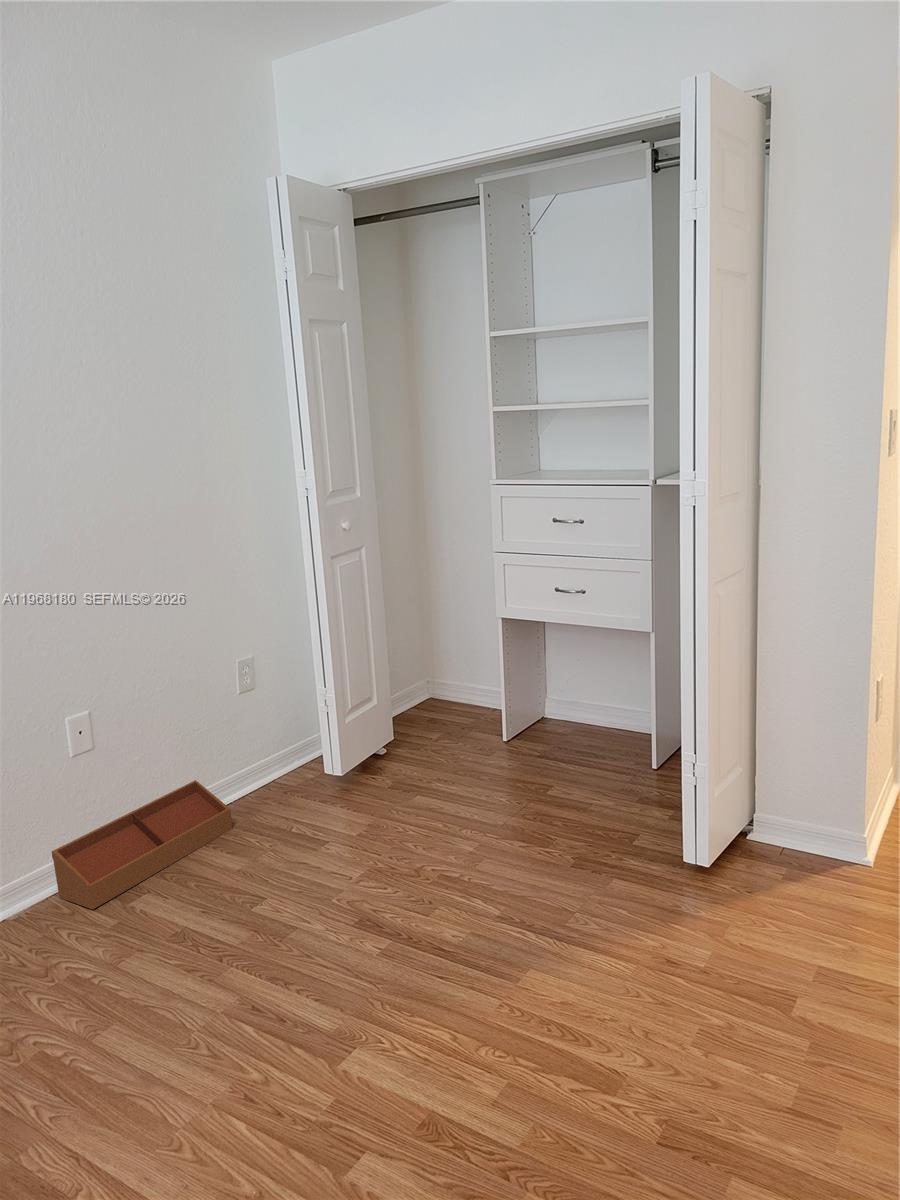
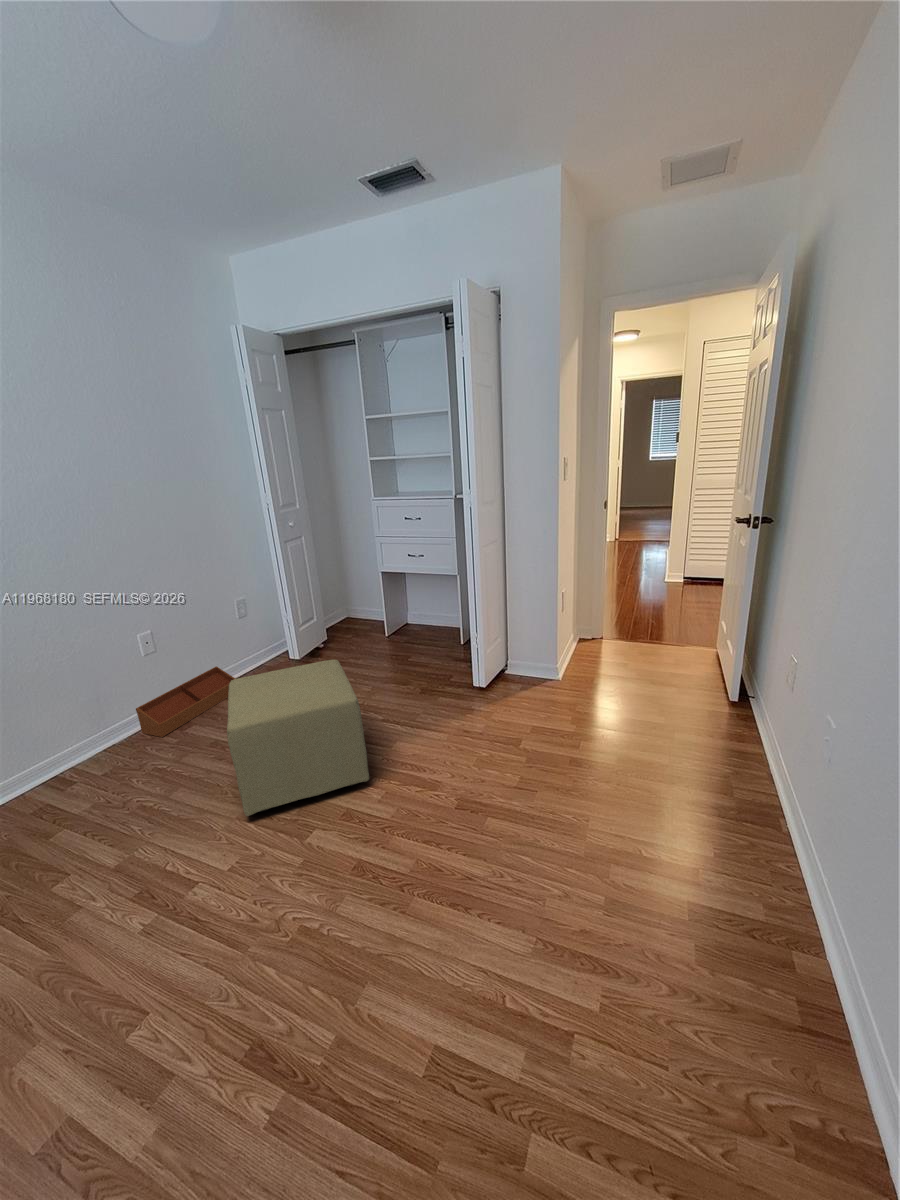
ottoman: none [210,794,475,1103] -> present [227,659,369,816]

